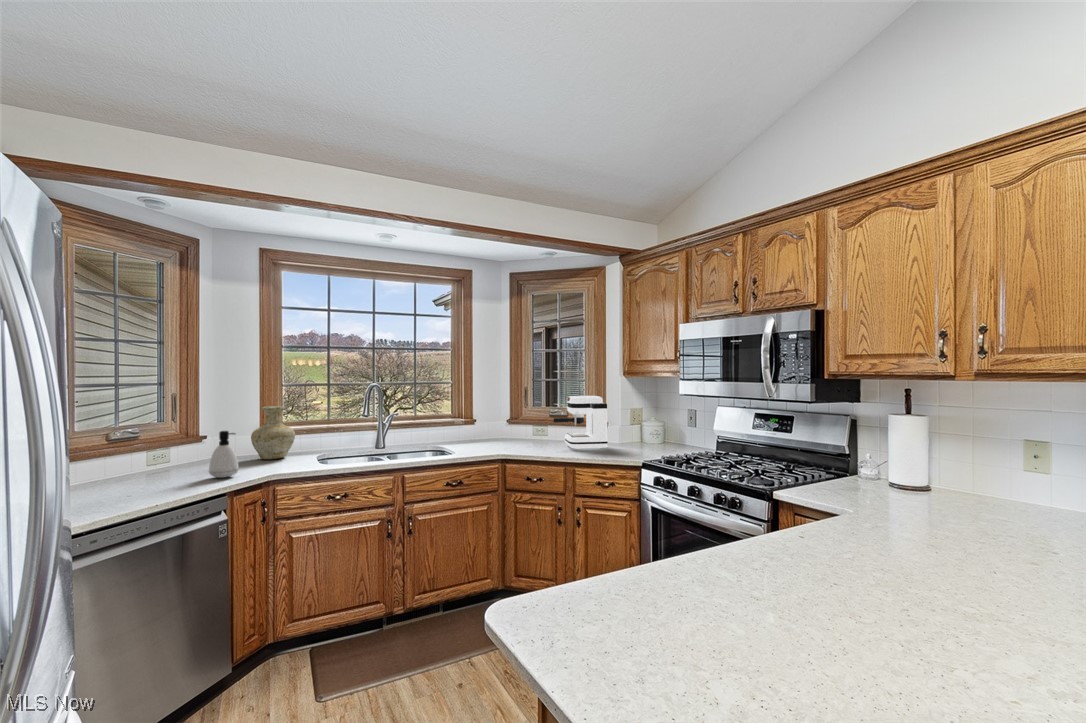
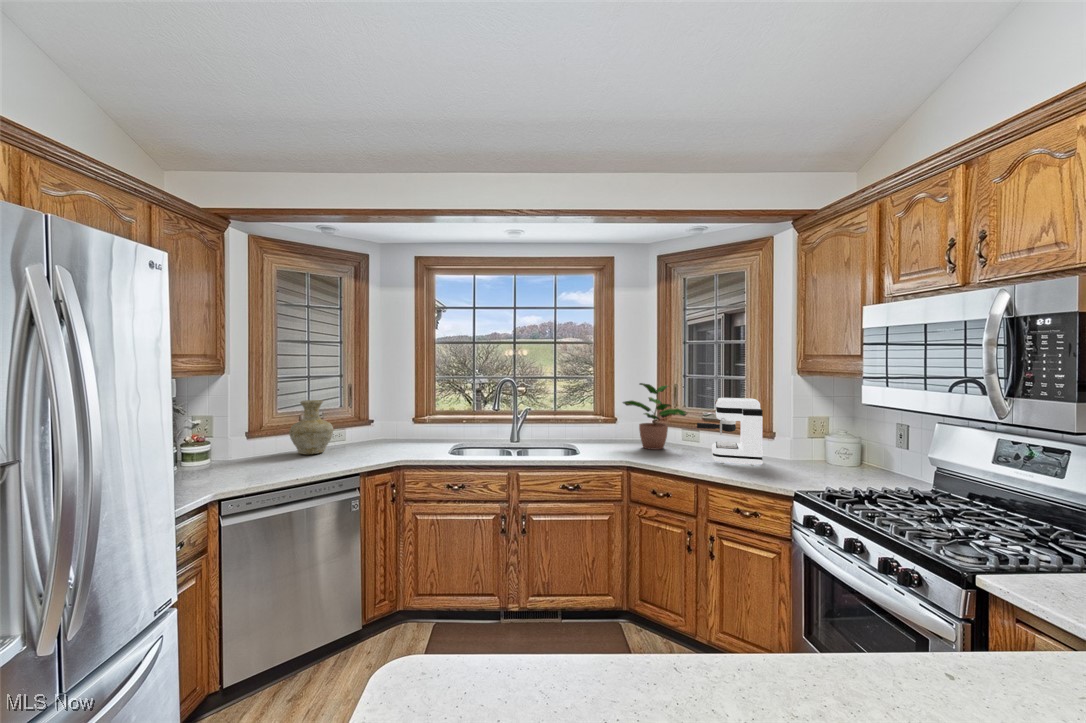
potted plant: none [484,386,541,445] -> present [623,383,687,450]
vase: present [251,406,295,459] -> present [289,400,333,455]
soap dispenser: present [209,431,238,478] -> none [351,418,374,459]

